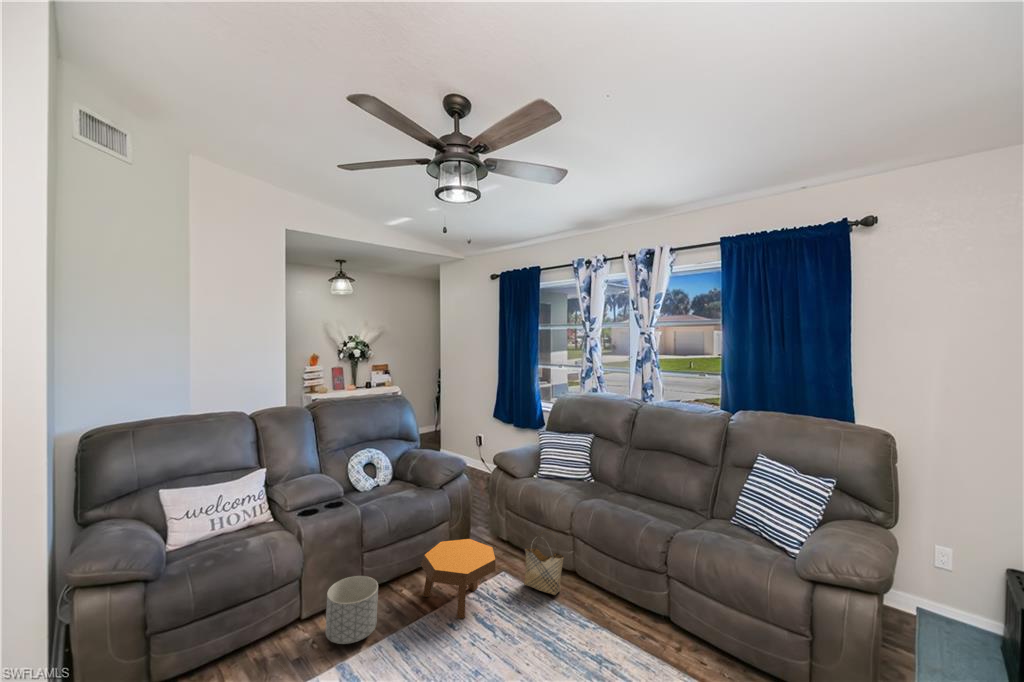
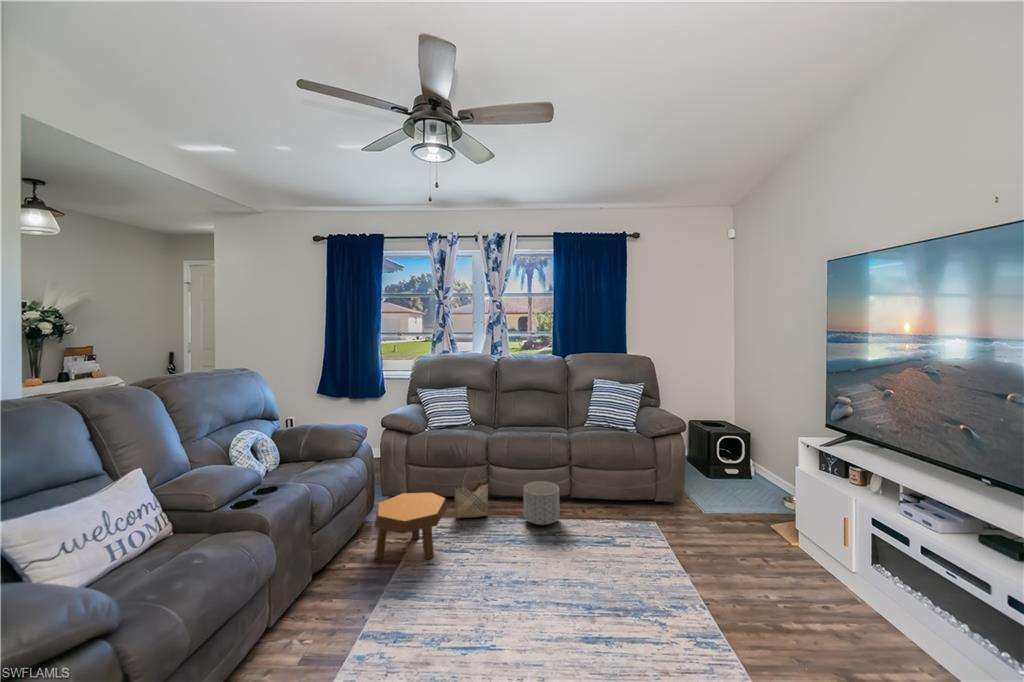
planter: present [325,576,378,644] -> present [524,482,559,525]

